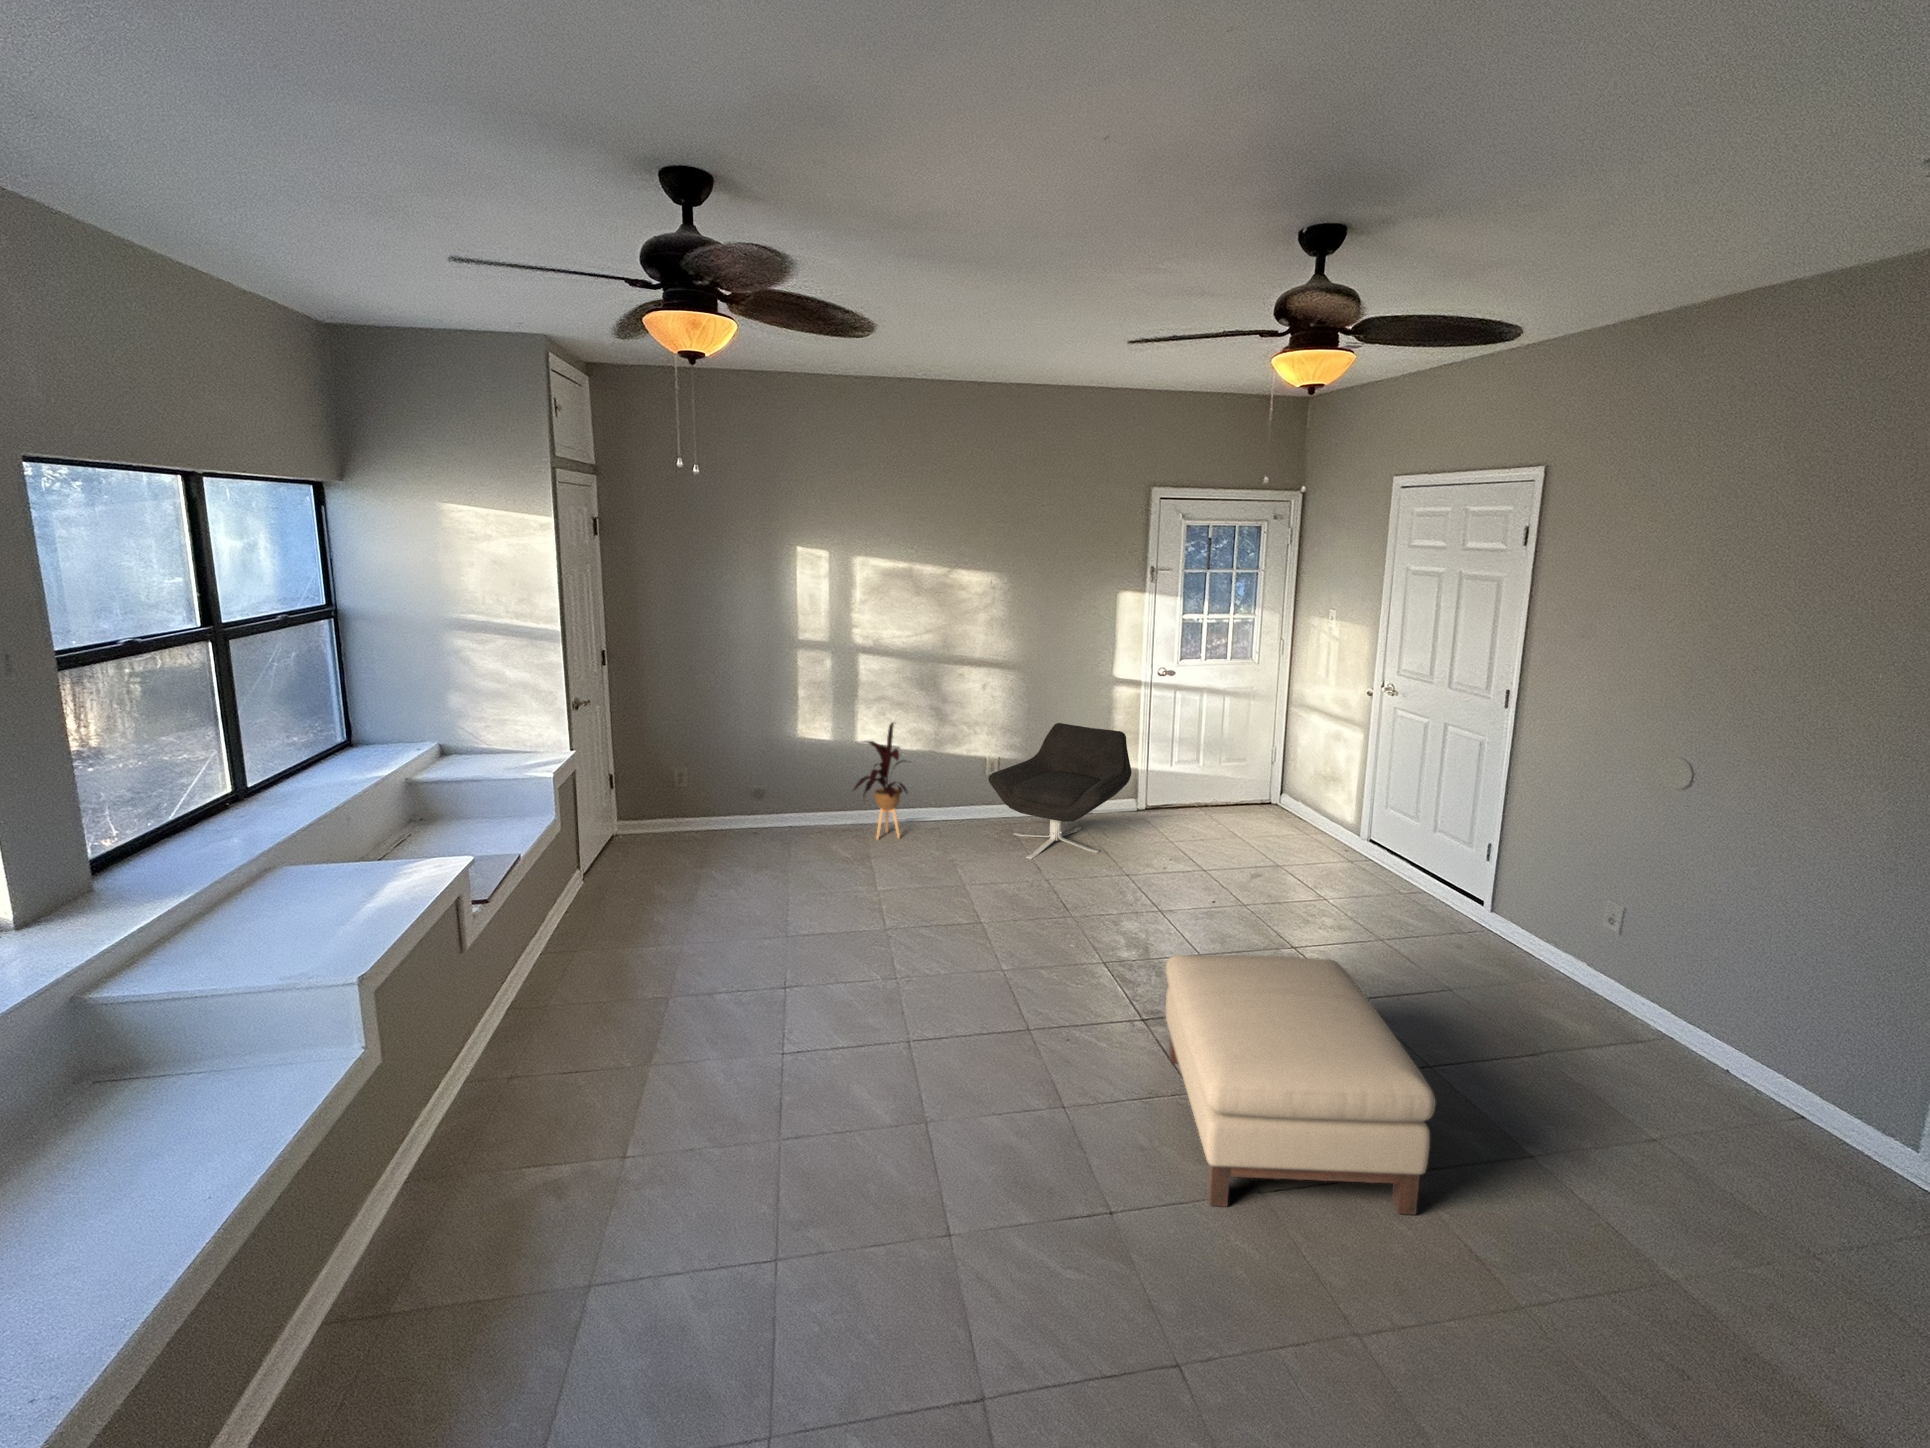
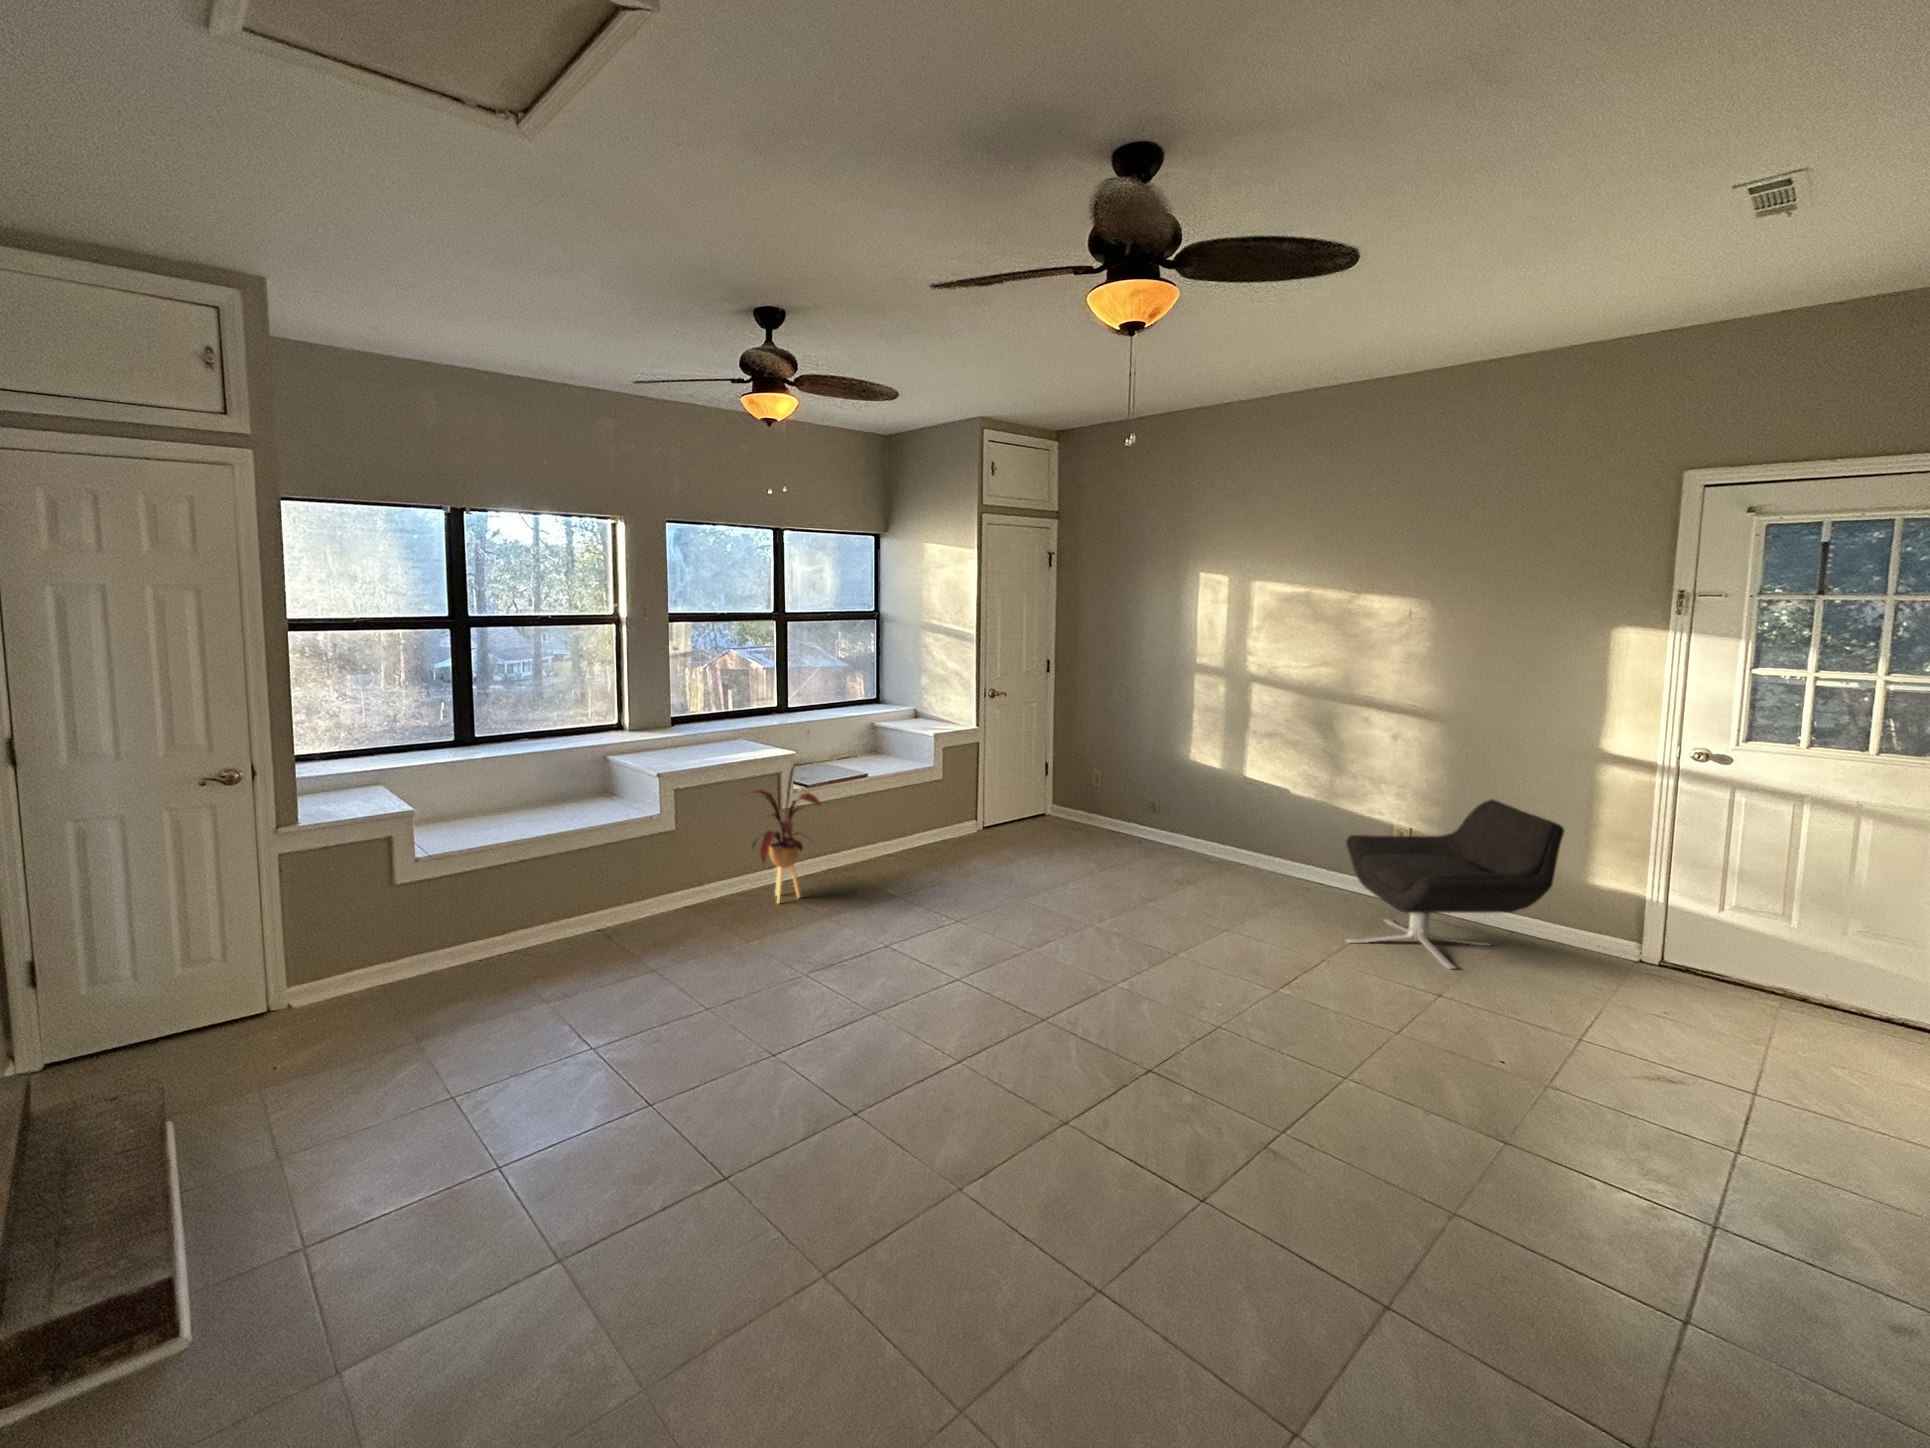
house plant: present [854,723,907,839] -> present [749,767,821,903]
ottoman: present [1166,955,1436,1215] -> none [872,992,1244,1331]

